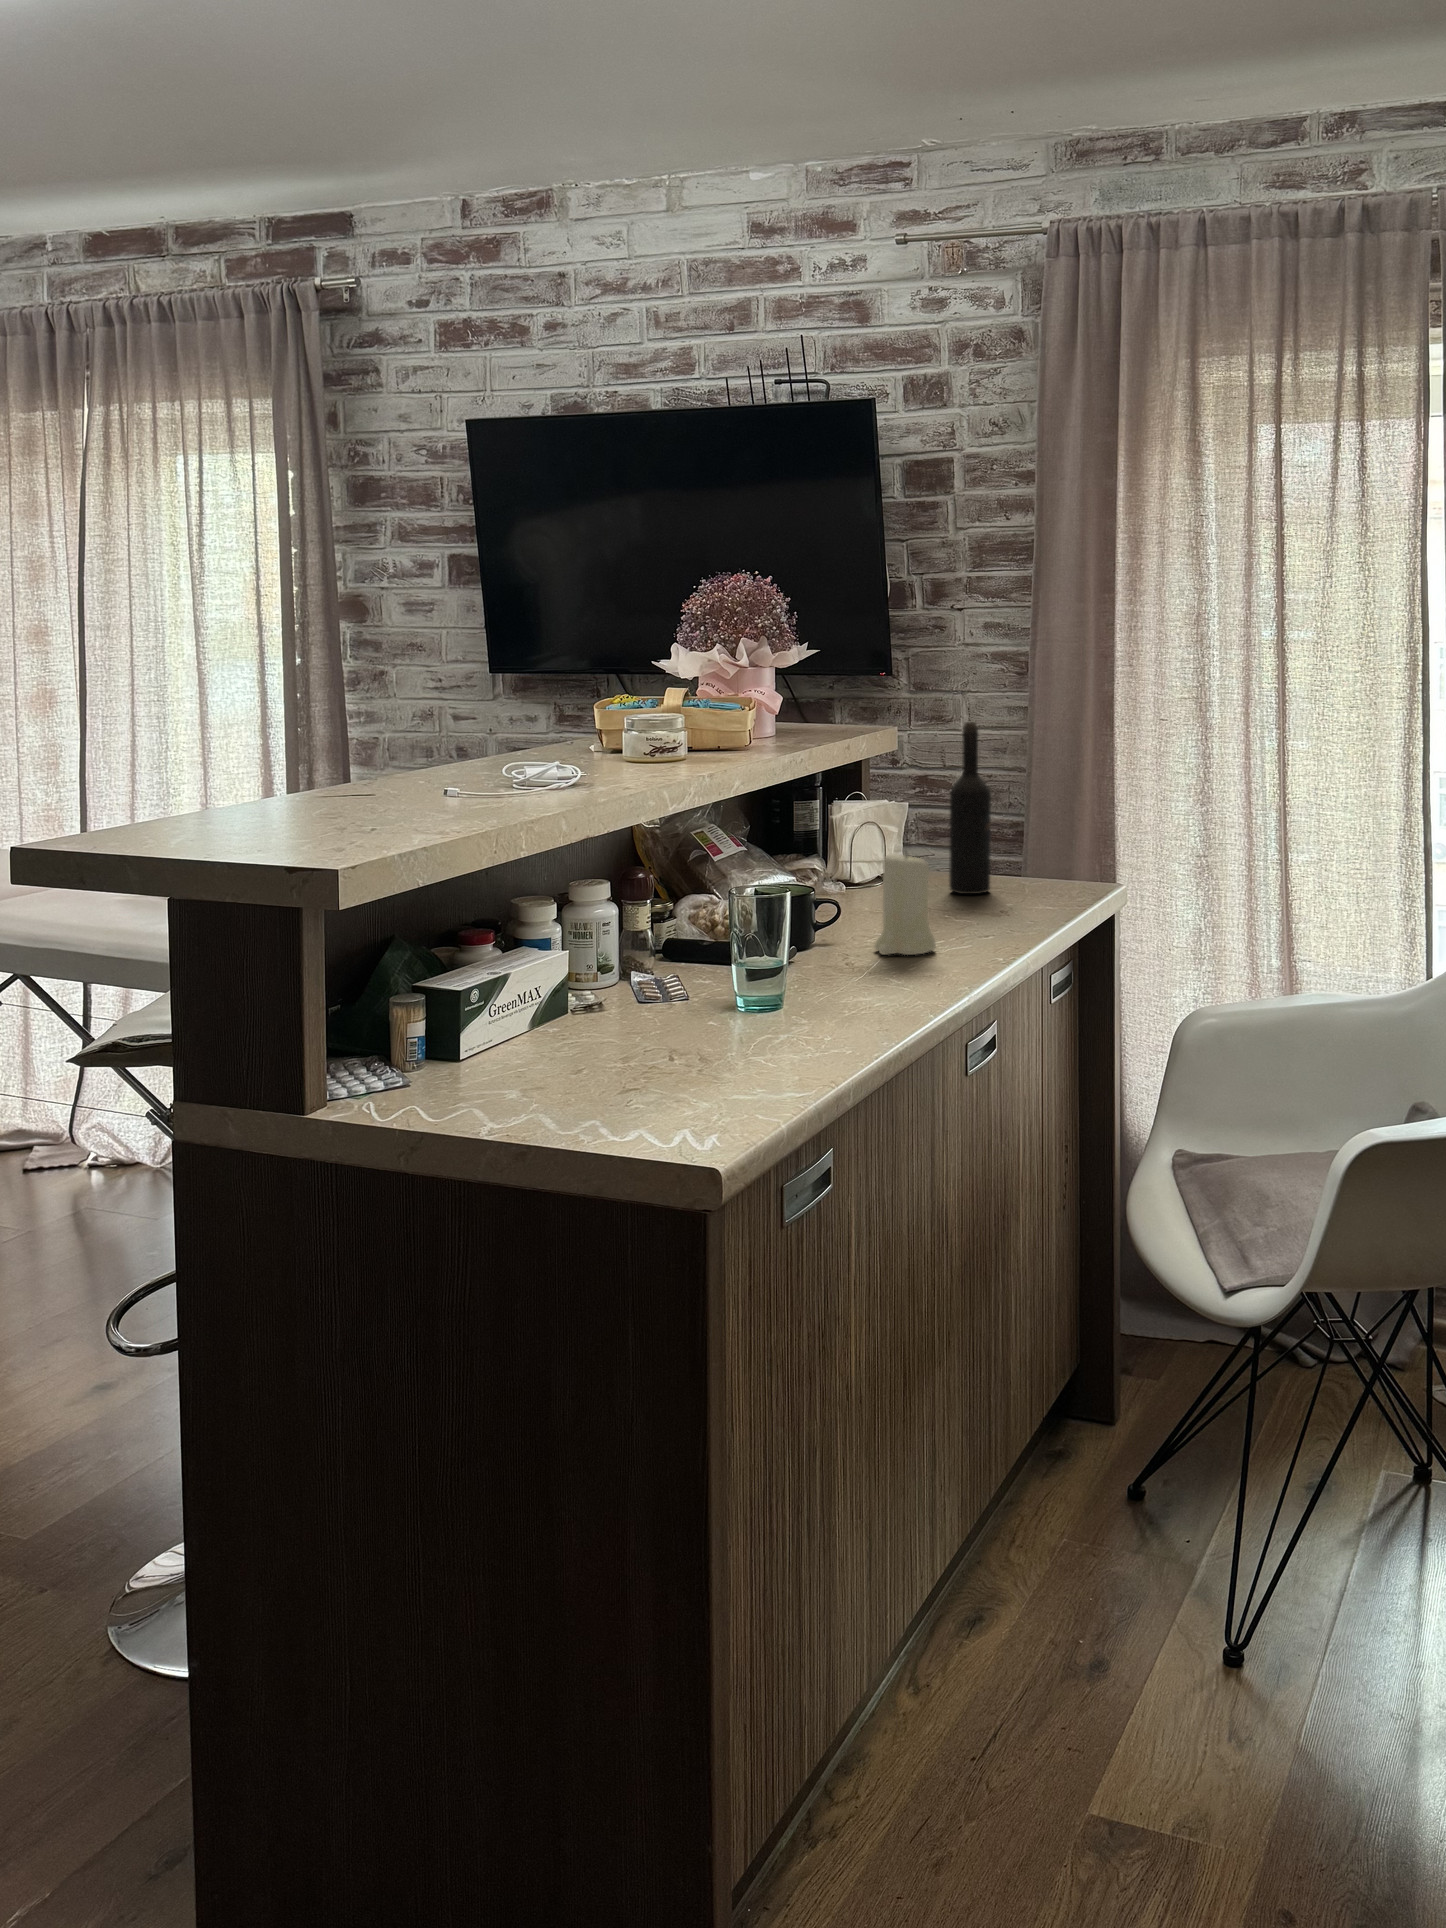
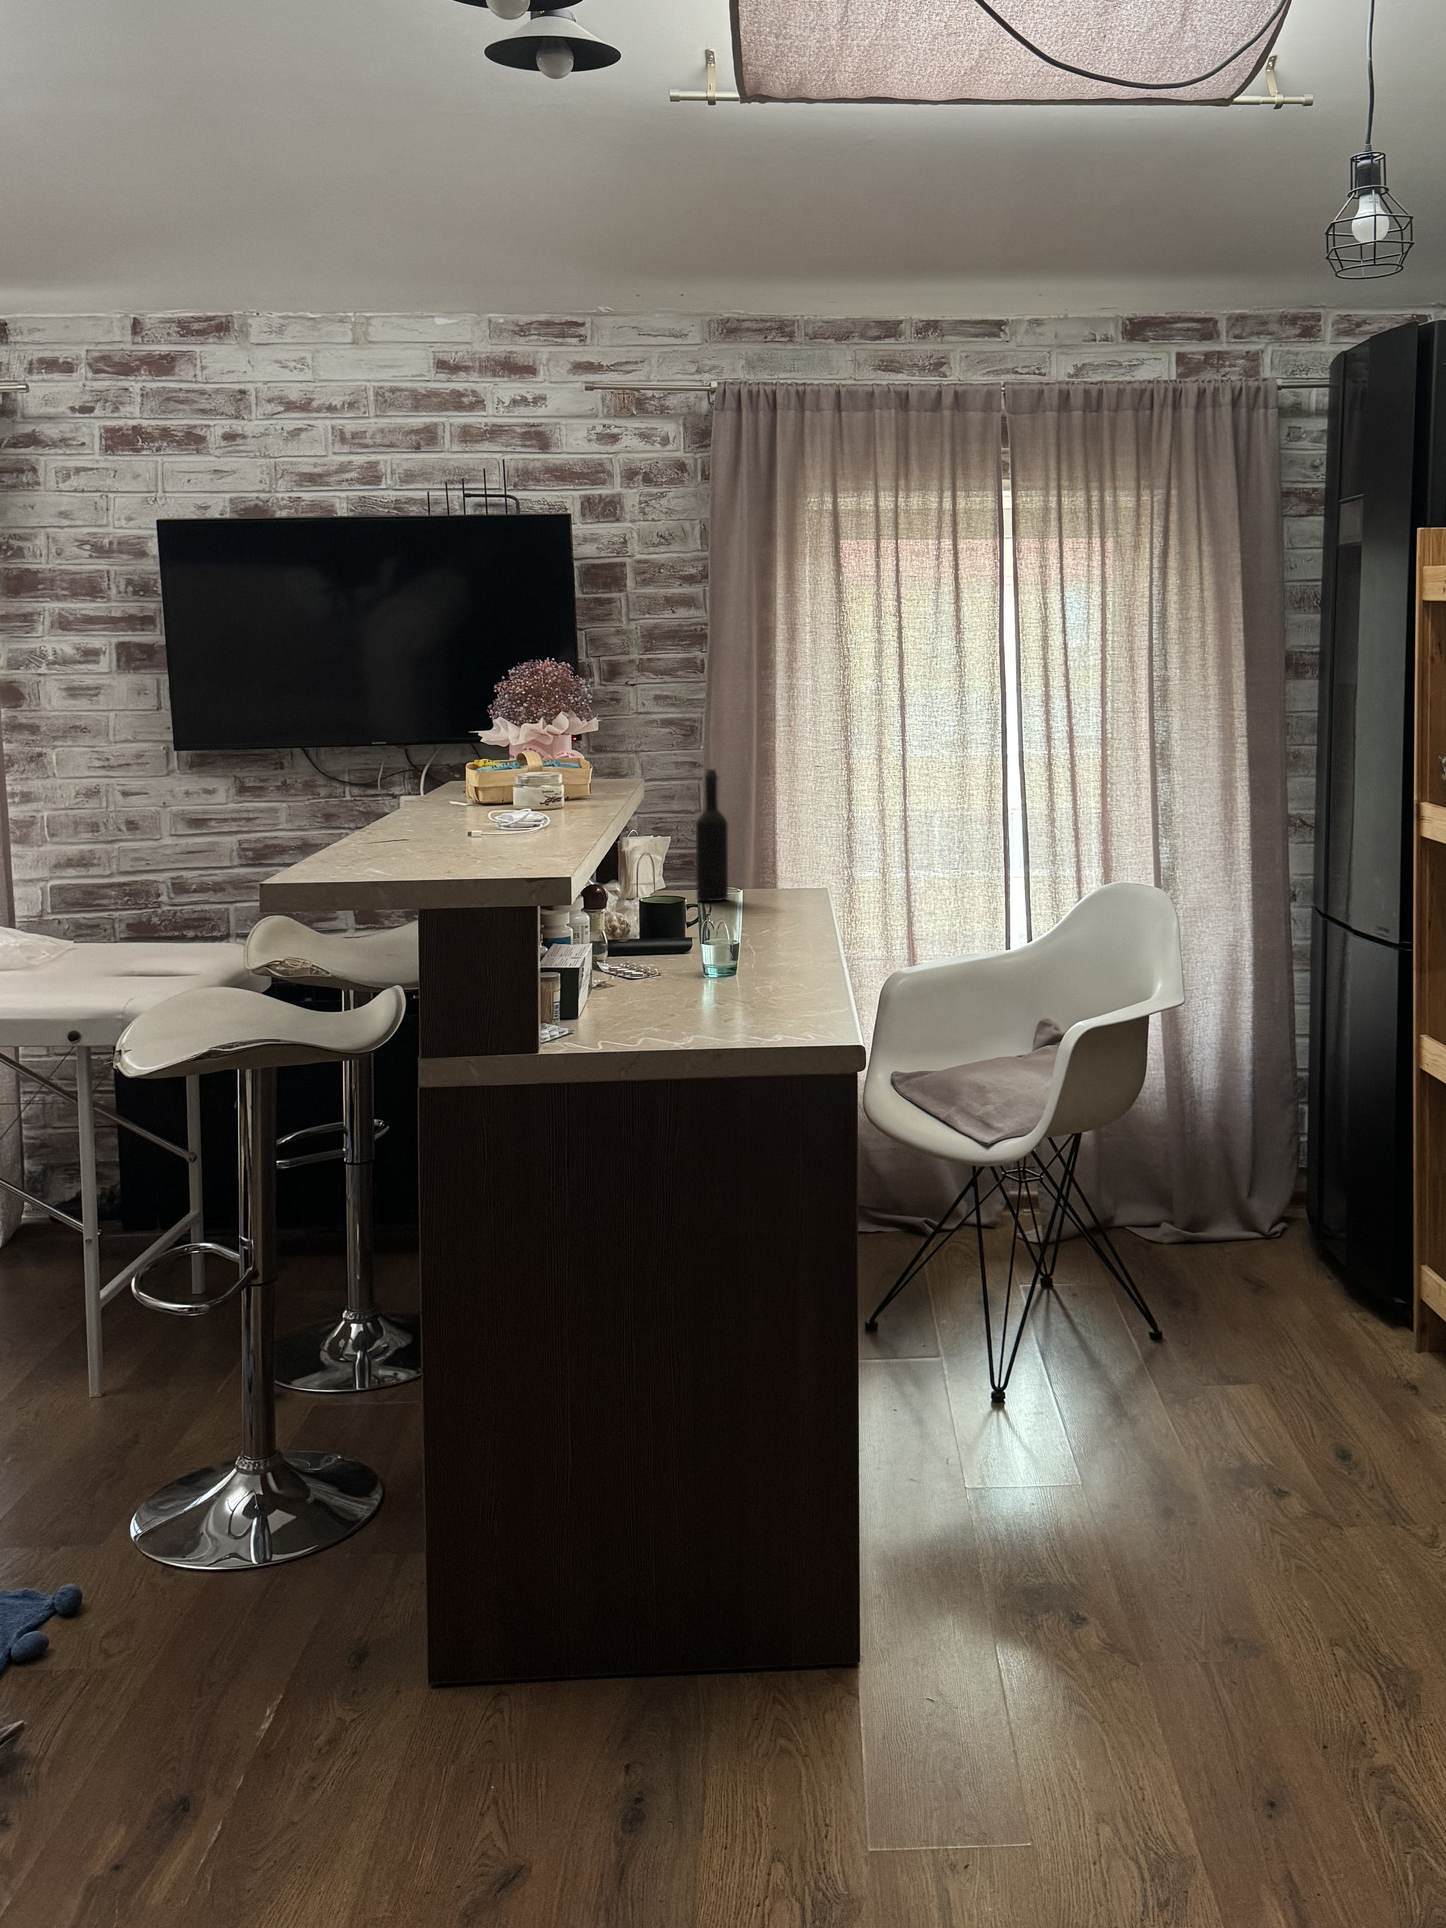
candle: present [875,853,936,955] -> none [724,855,770,932]

